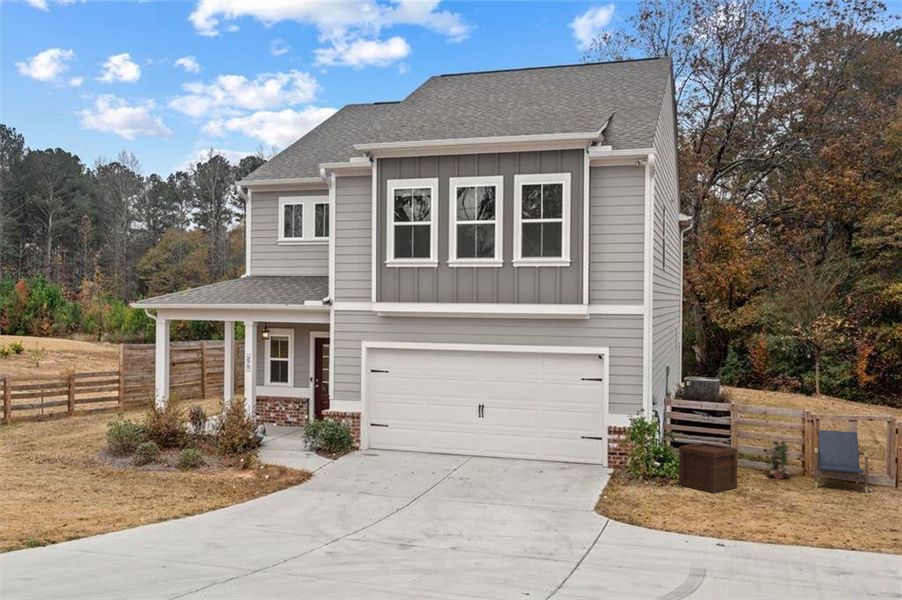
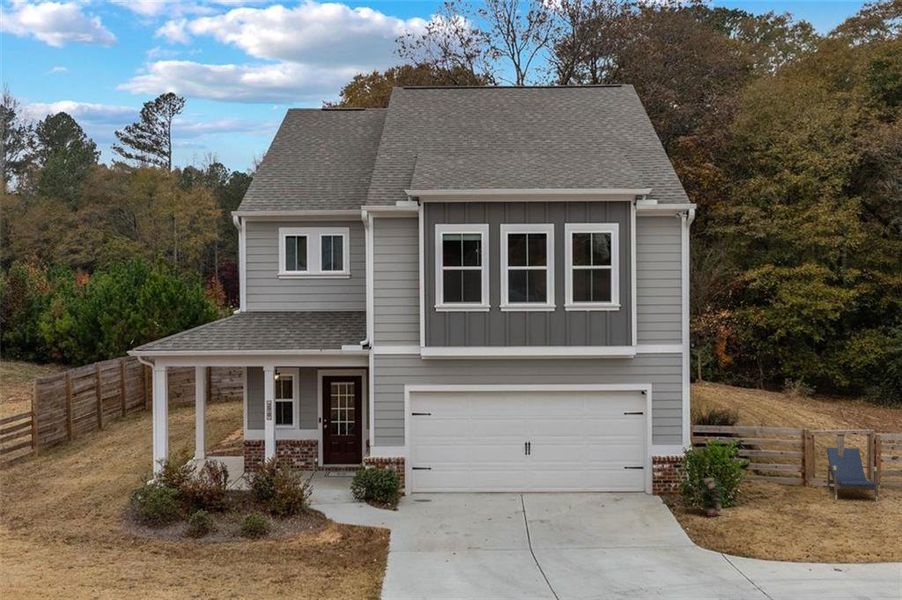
decorative plant: present [768,440,790,479] -> present [700,478,722,516]
wooden crate: present [679,443,737,493] -> none [732,468,780,515]

